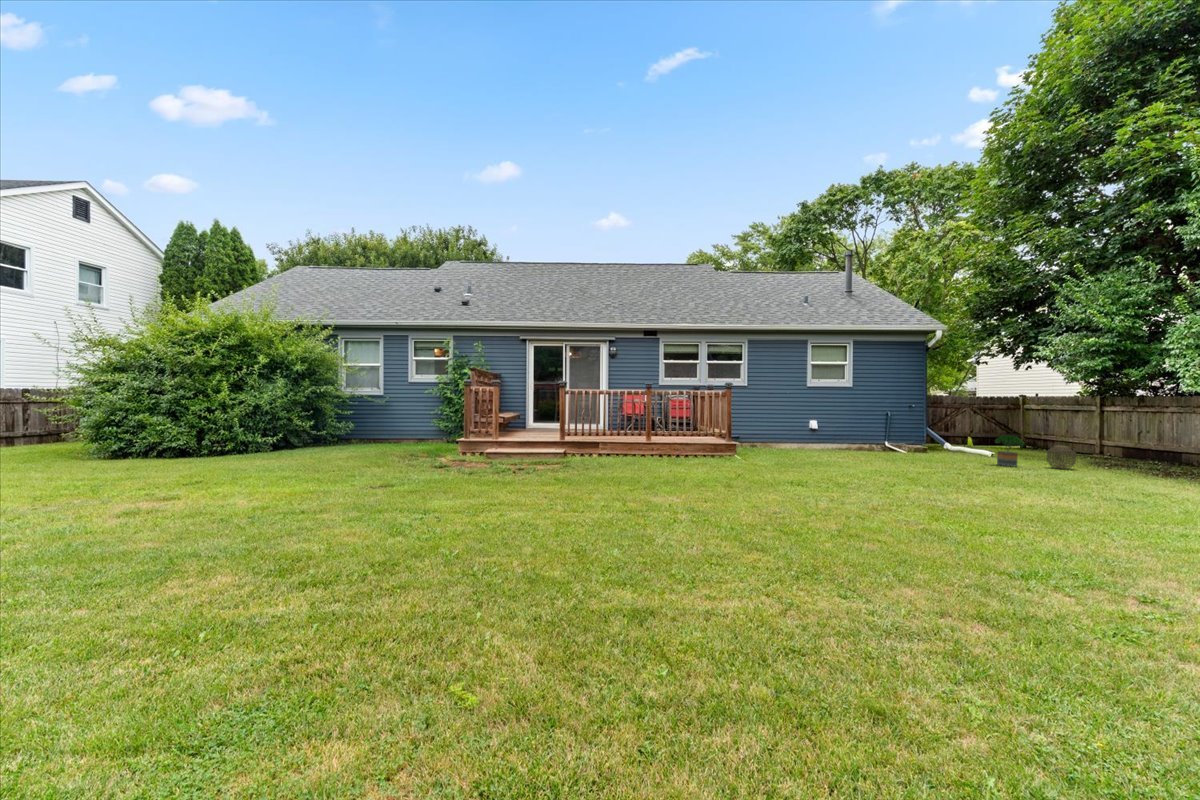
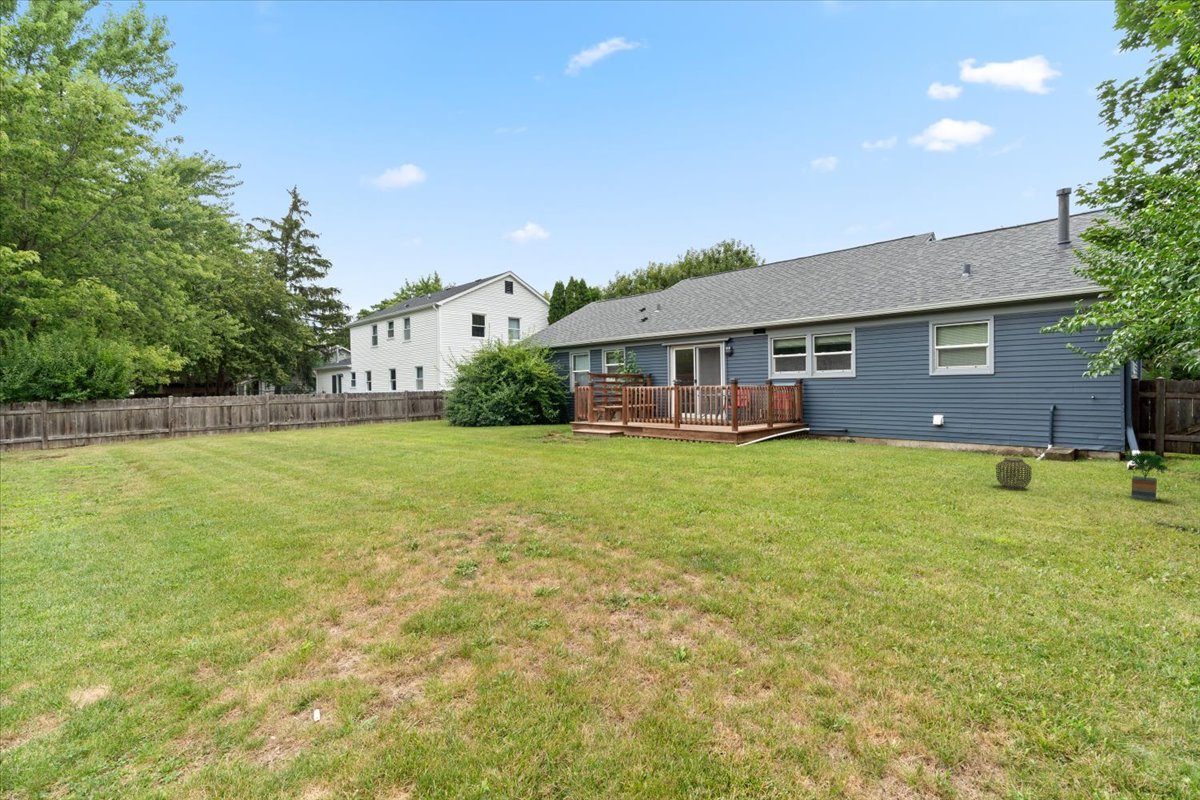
potted tree: present [995,435,1024,466] -> present [1126,453,1168,501]

